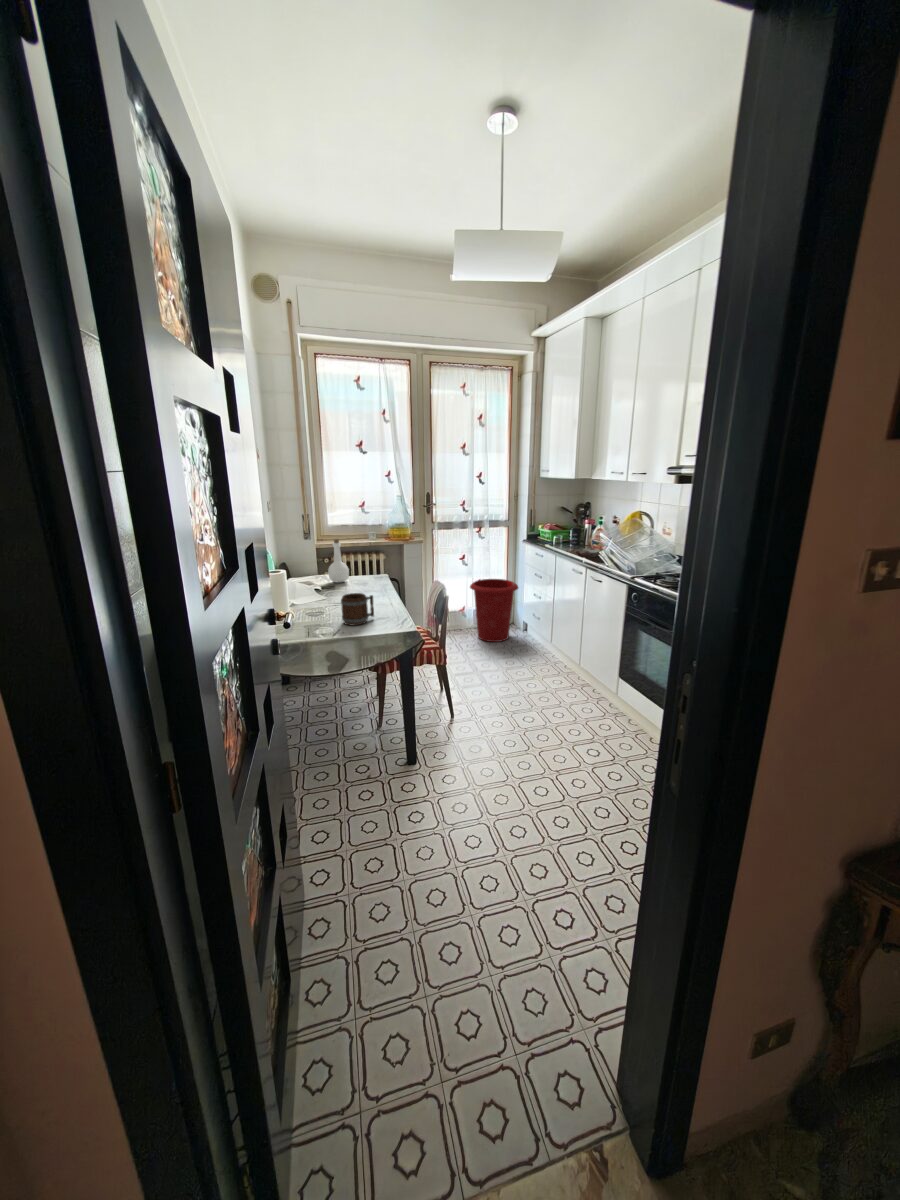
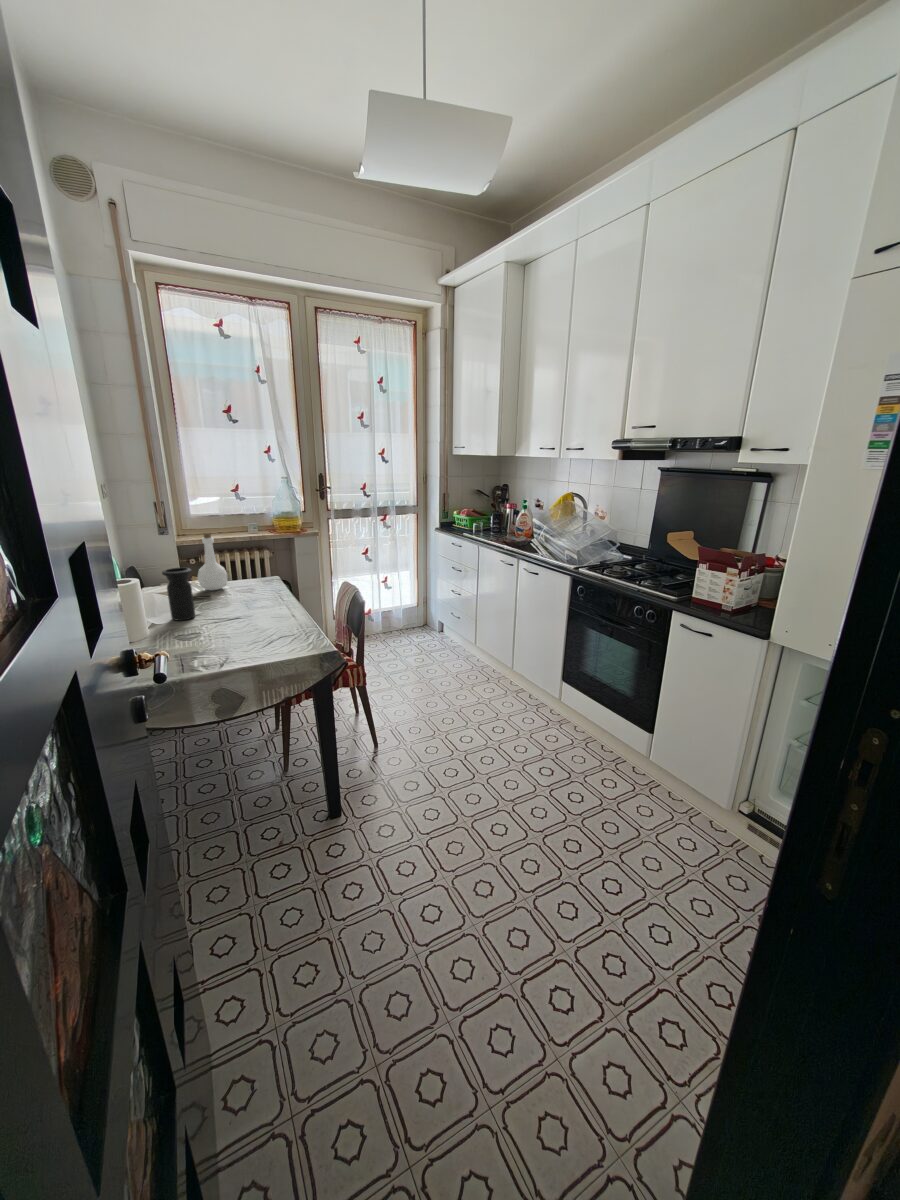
vase: none [301,564,323,603] -> present [162,568,195,620]
waste bin: present [470,579,518,642] -> none [377,575,435,650]
mug: present [341,593,374,625] -> none [228,605,275,650]

